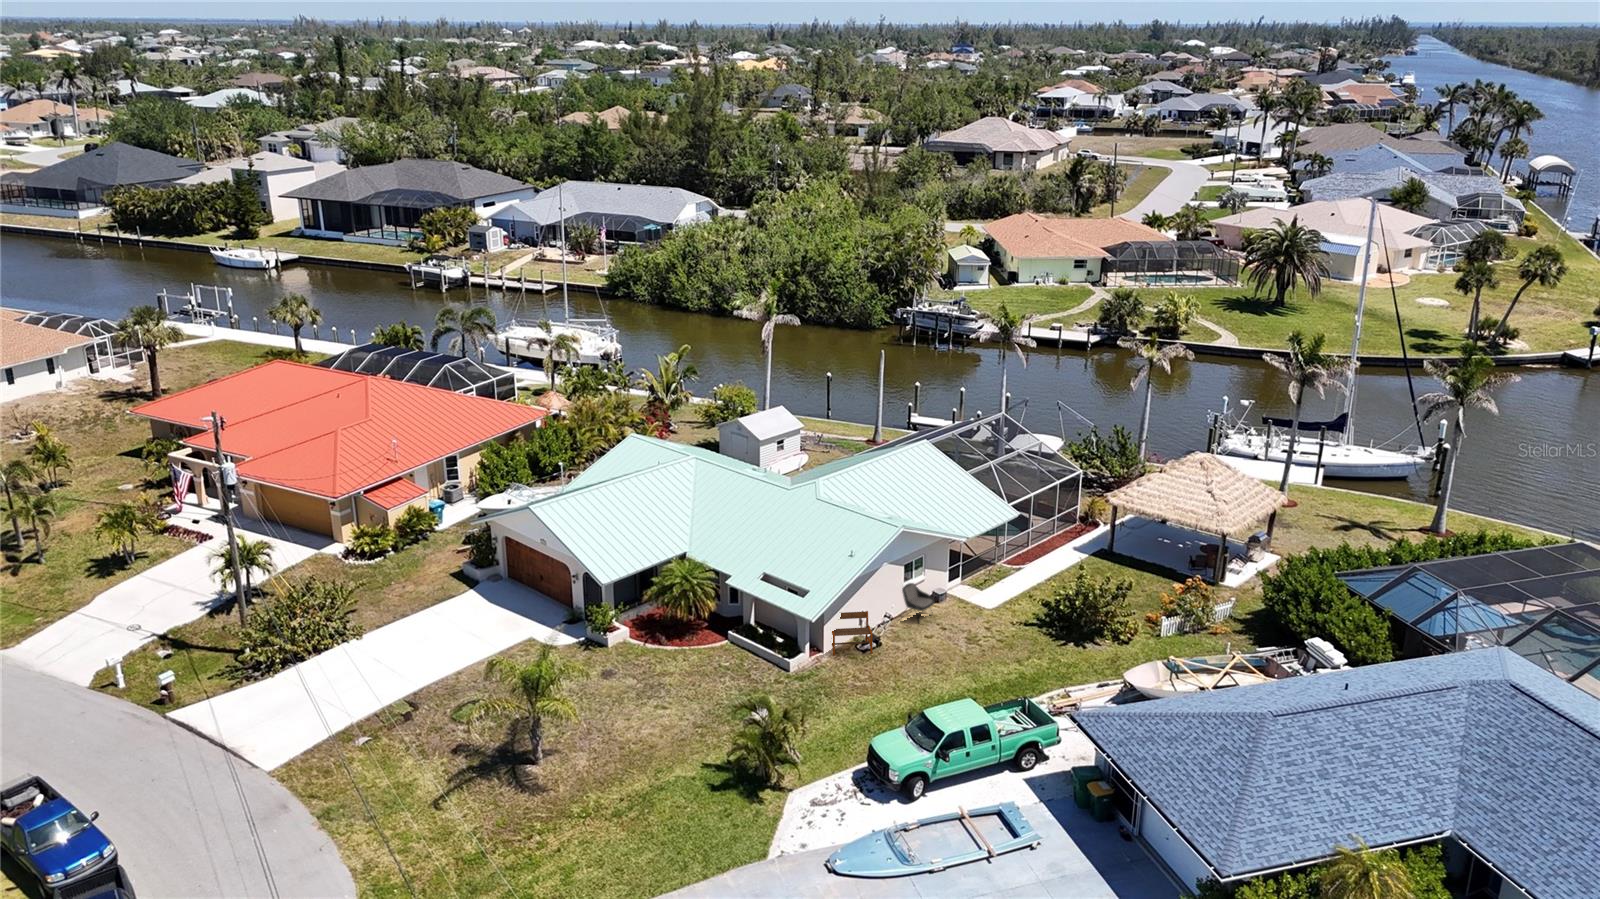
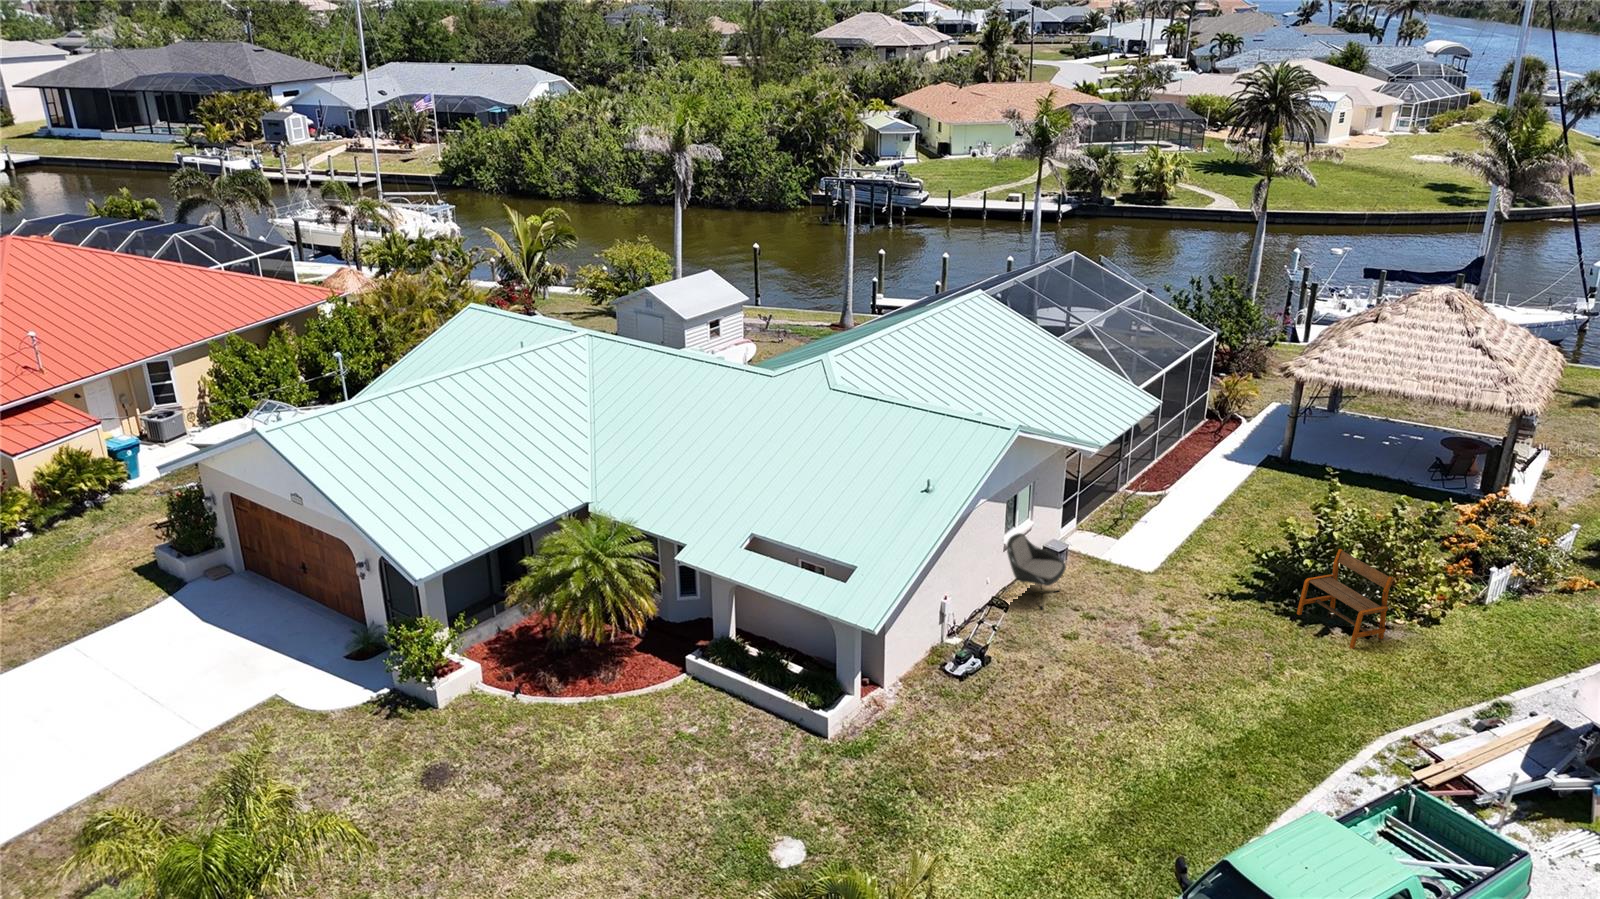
bench: present [832,611,873,655] -> present [1297,549,1394,649]

